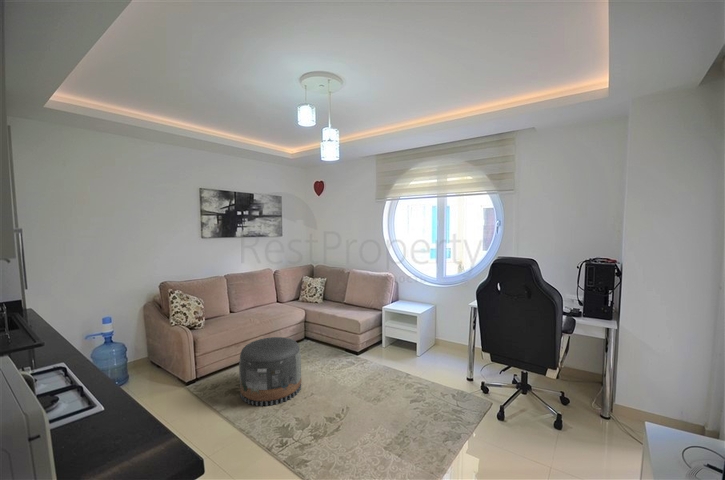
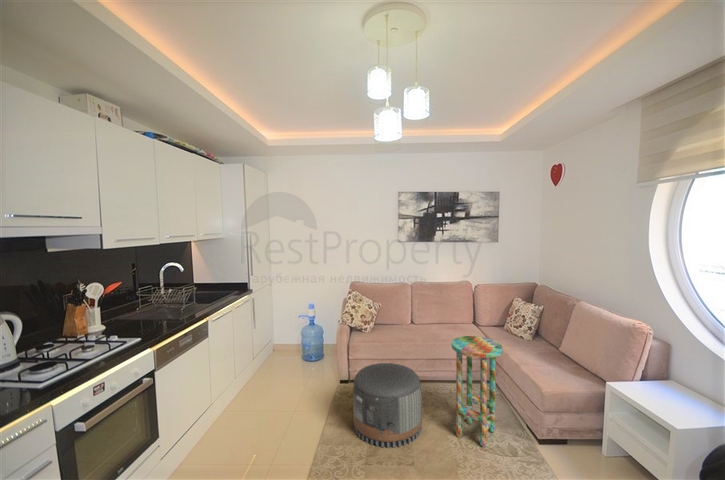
side table: none [311,298,346,373] -> present [452,336,503,447]

